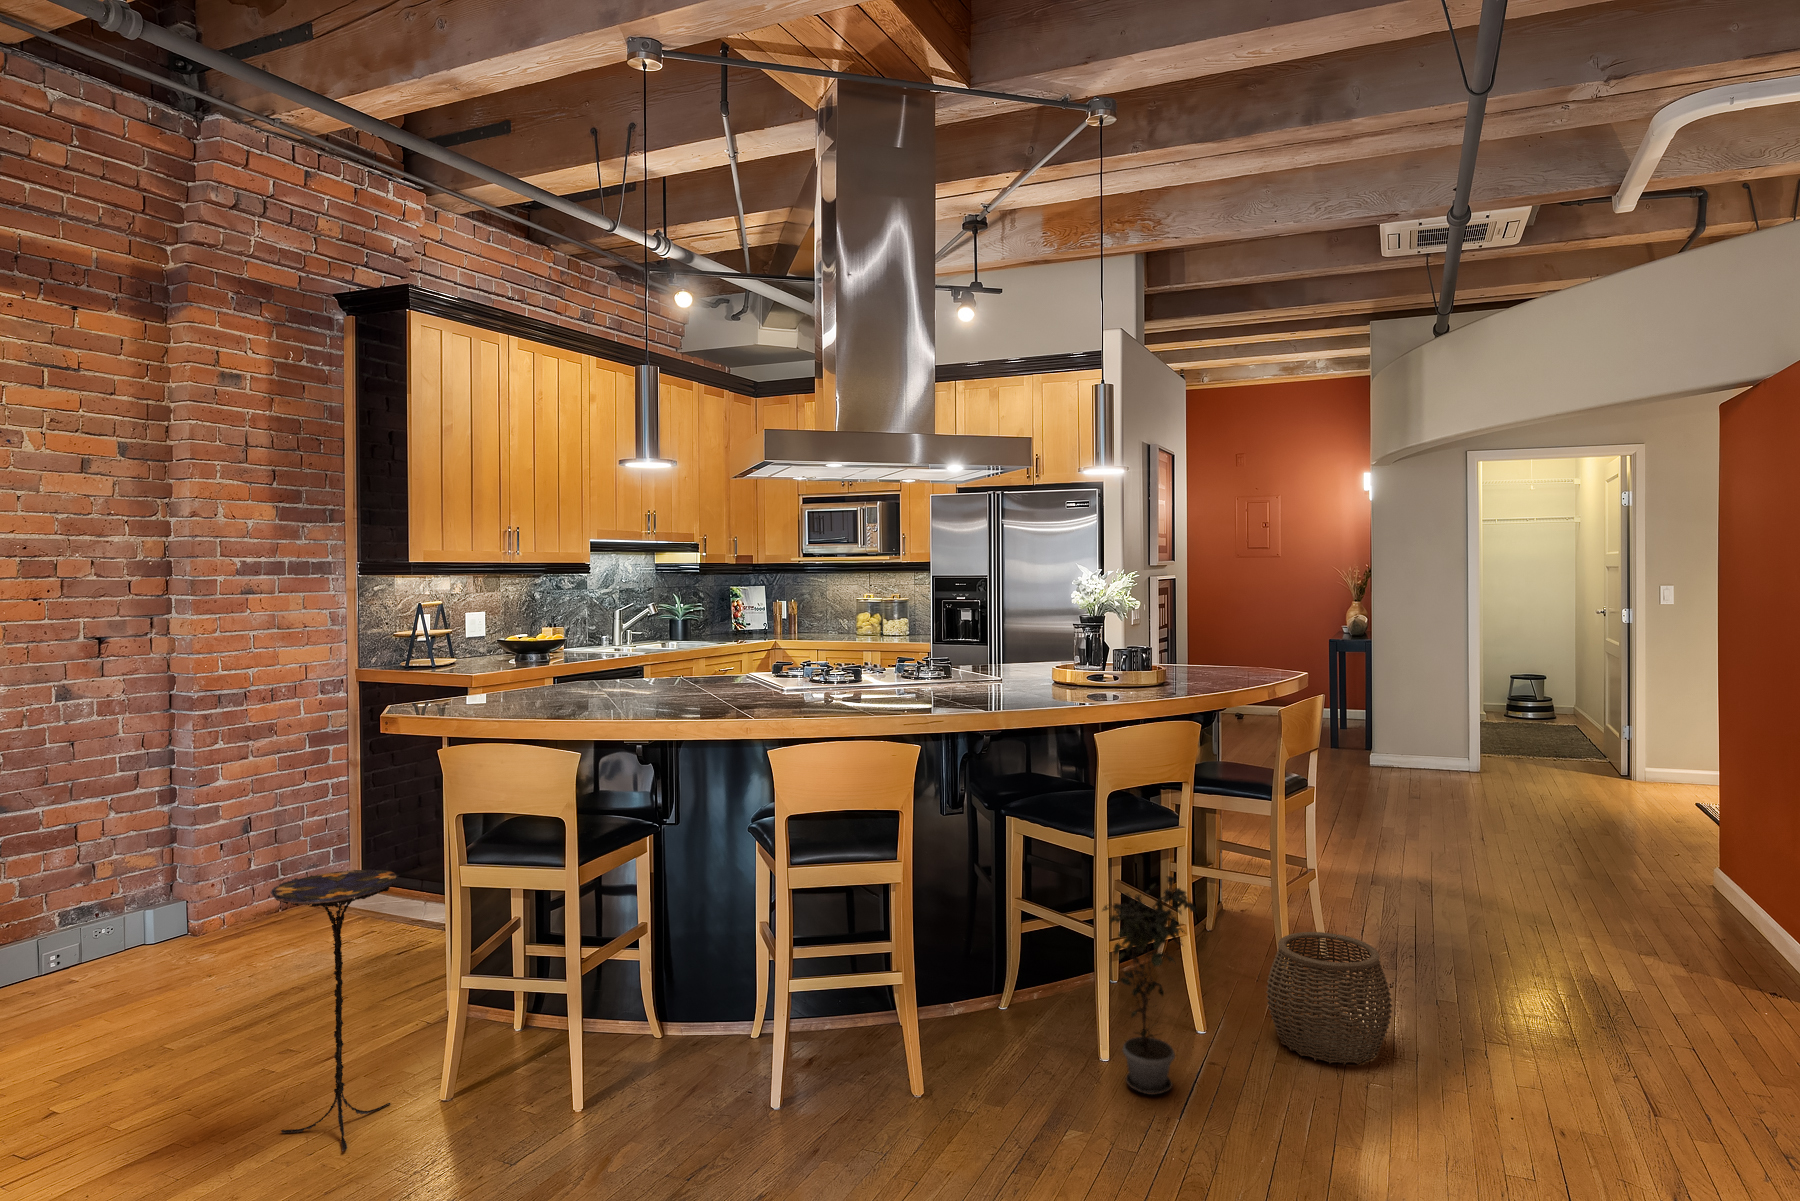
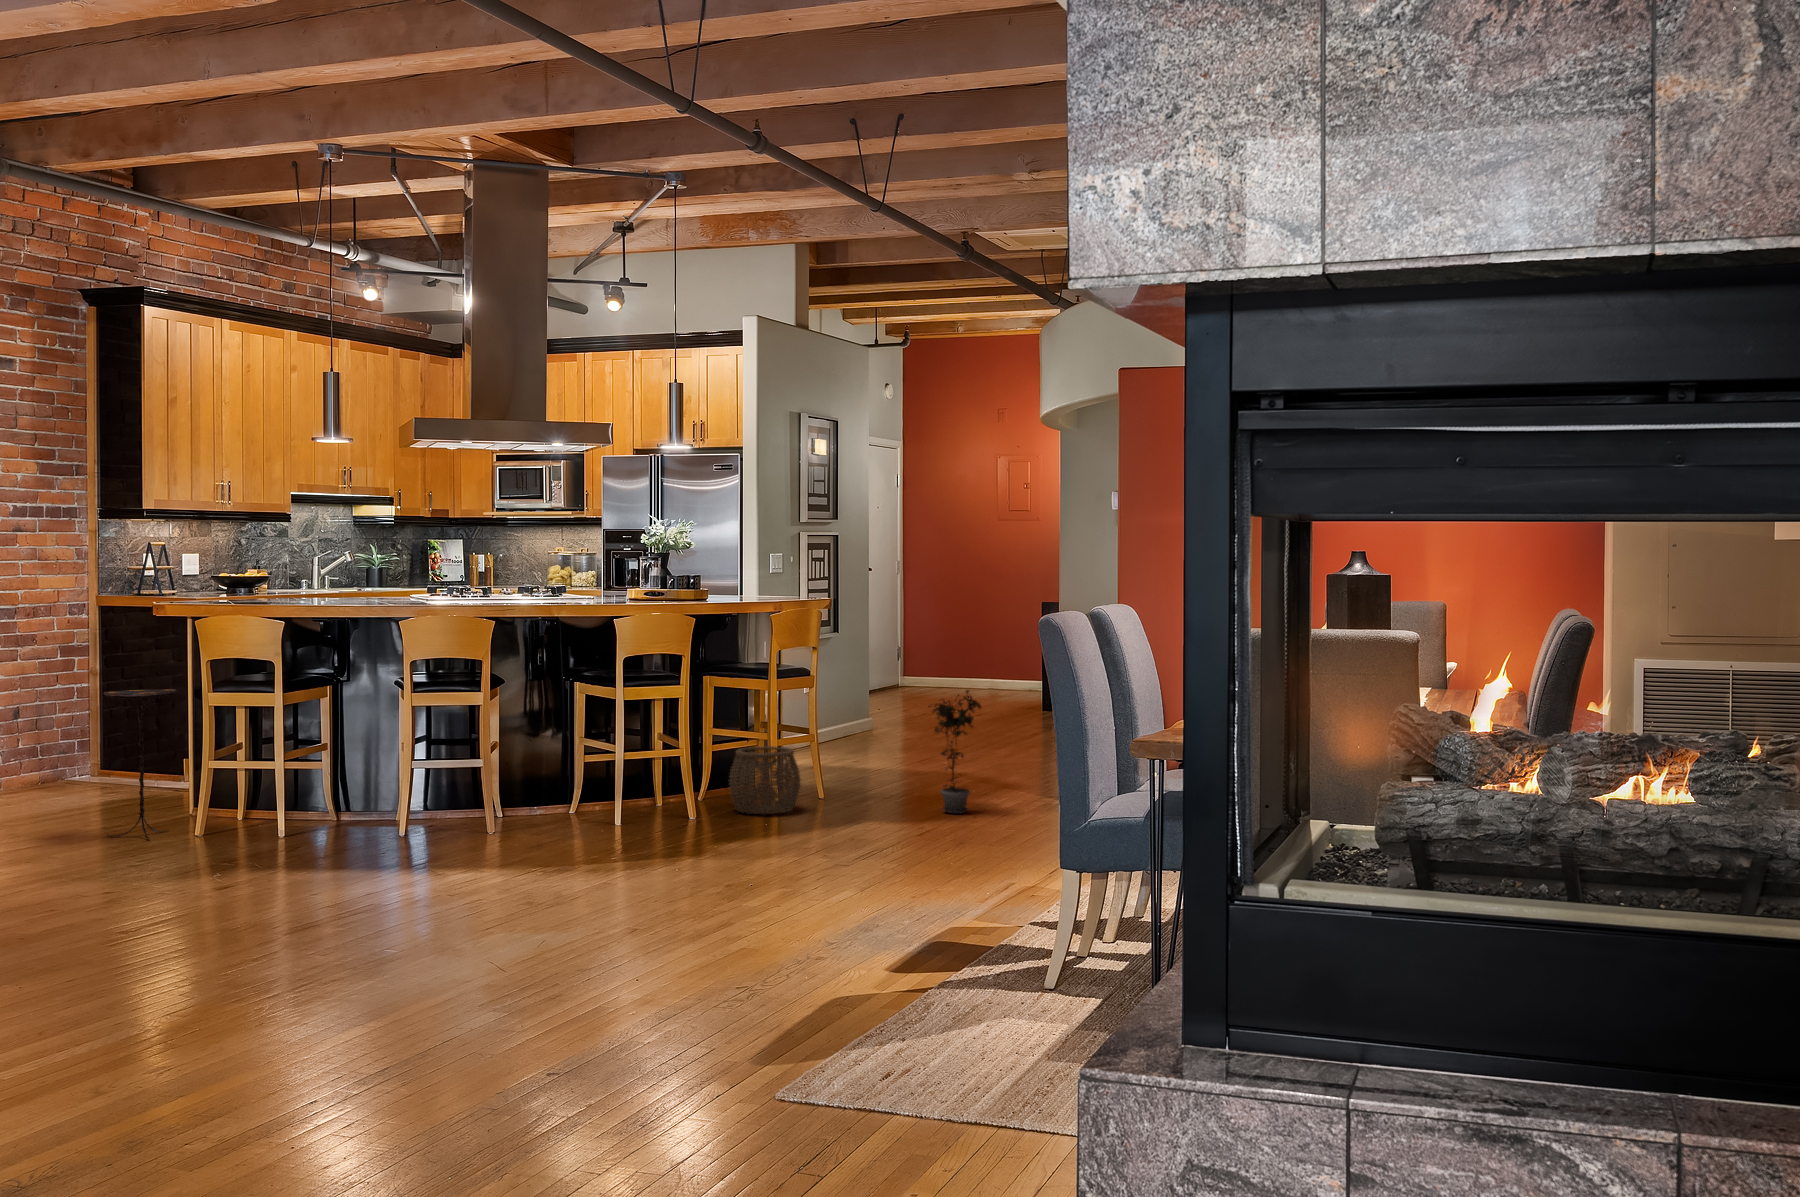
potted plant: present [1103,876,1197,1095] -> present [929,690,981,814]

